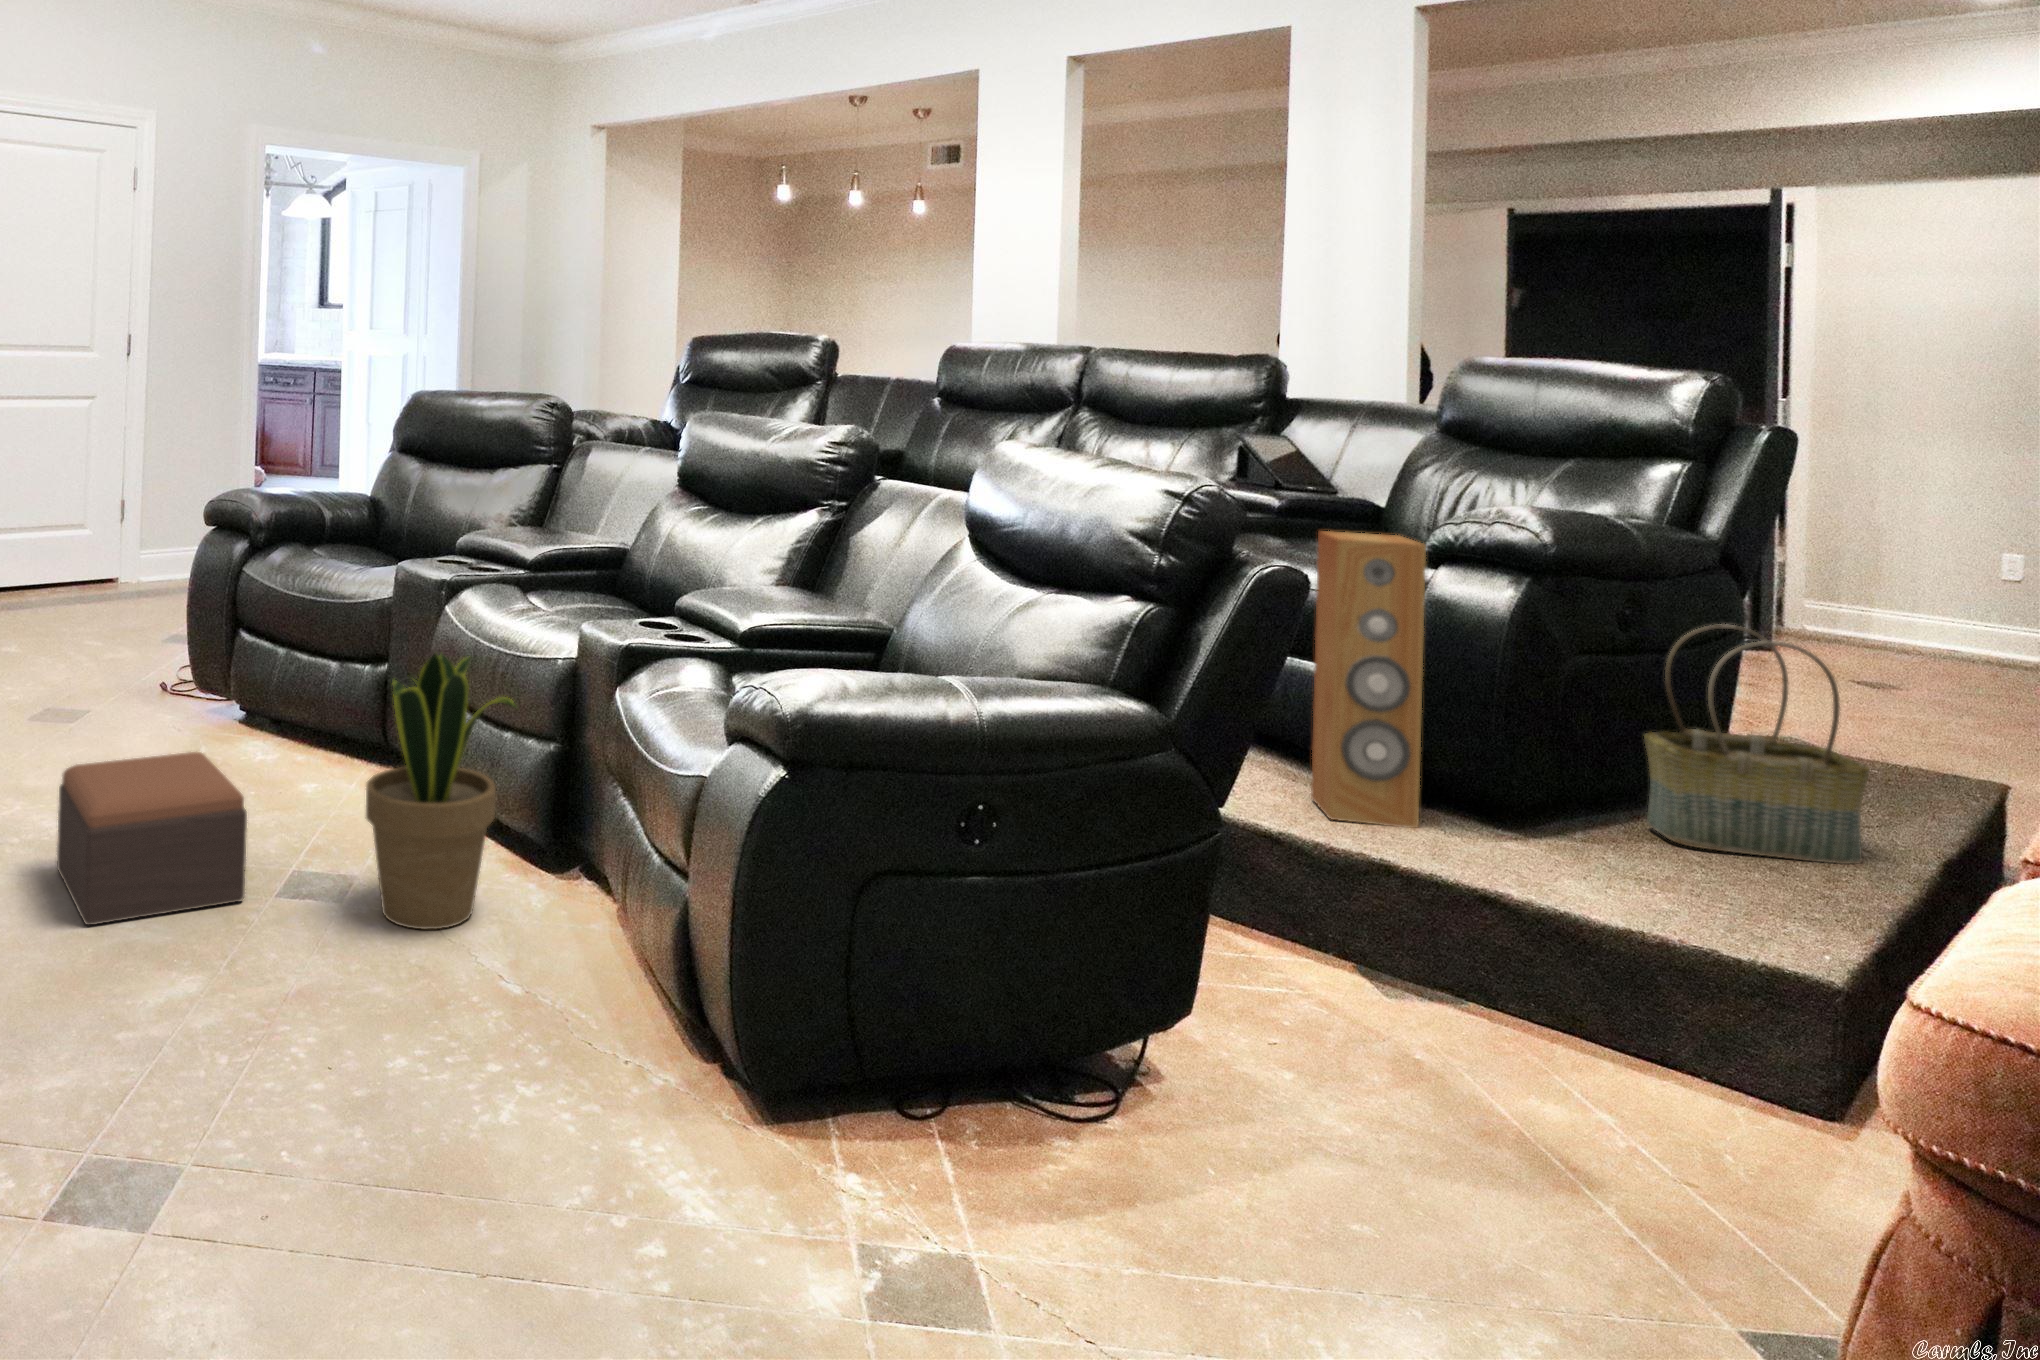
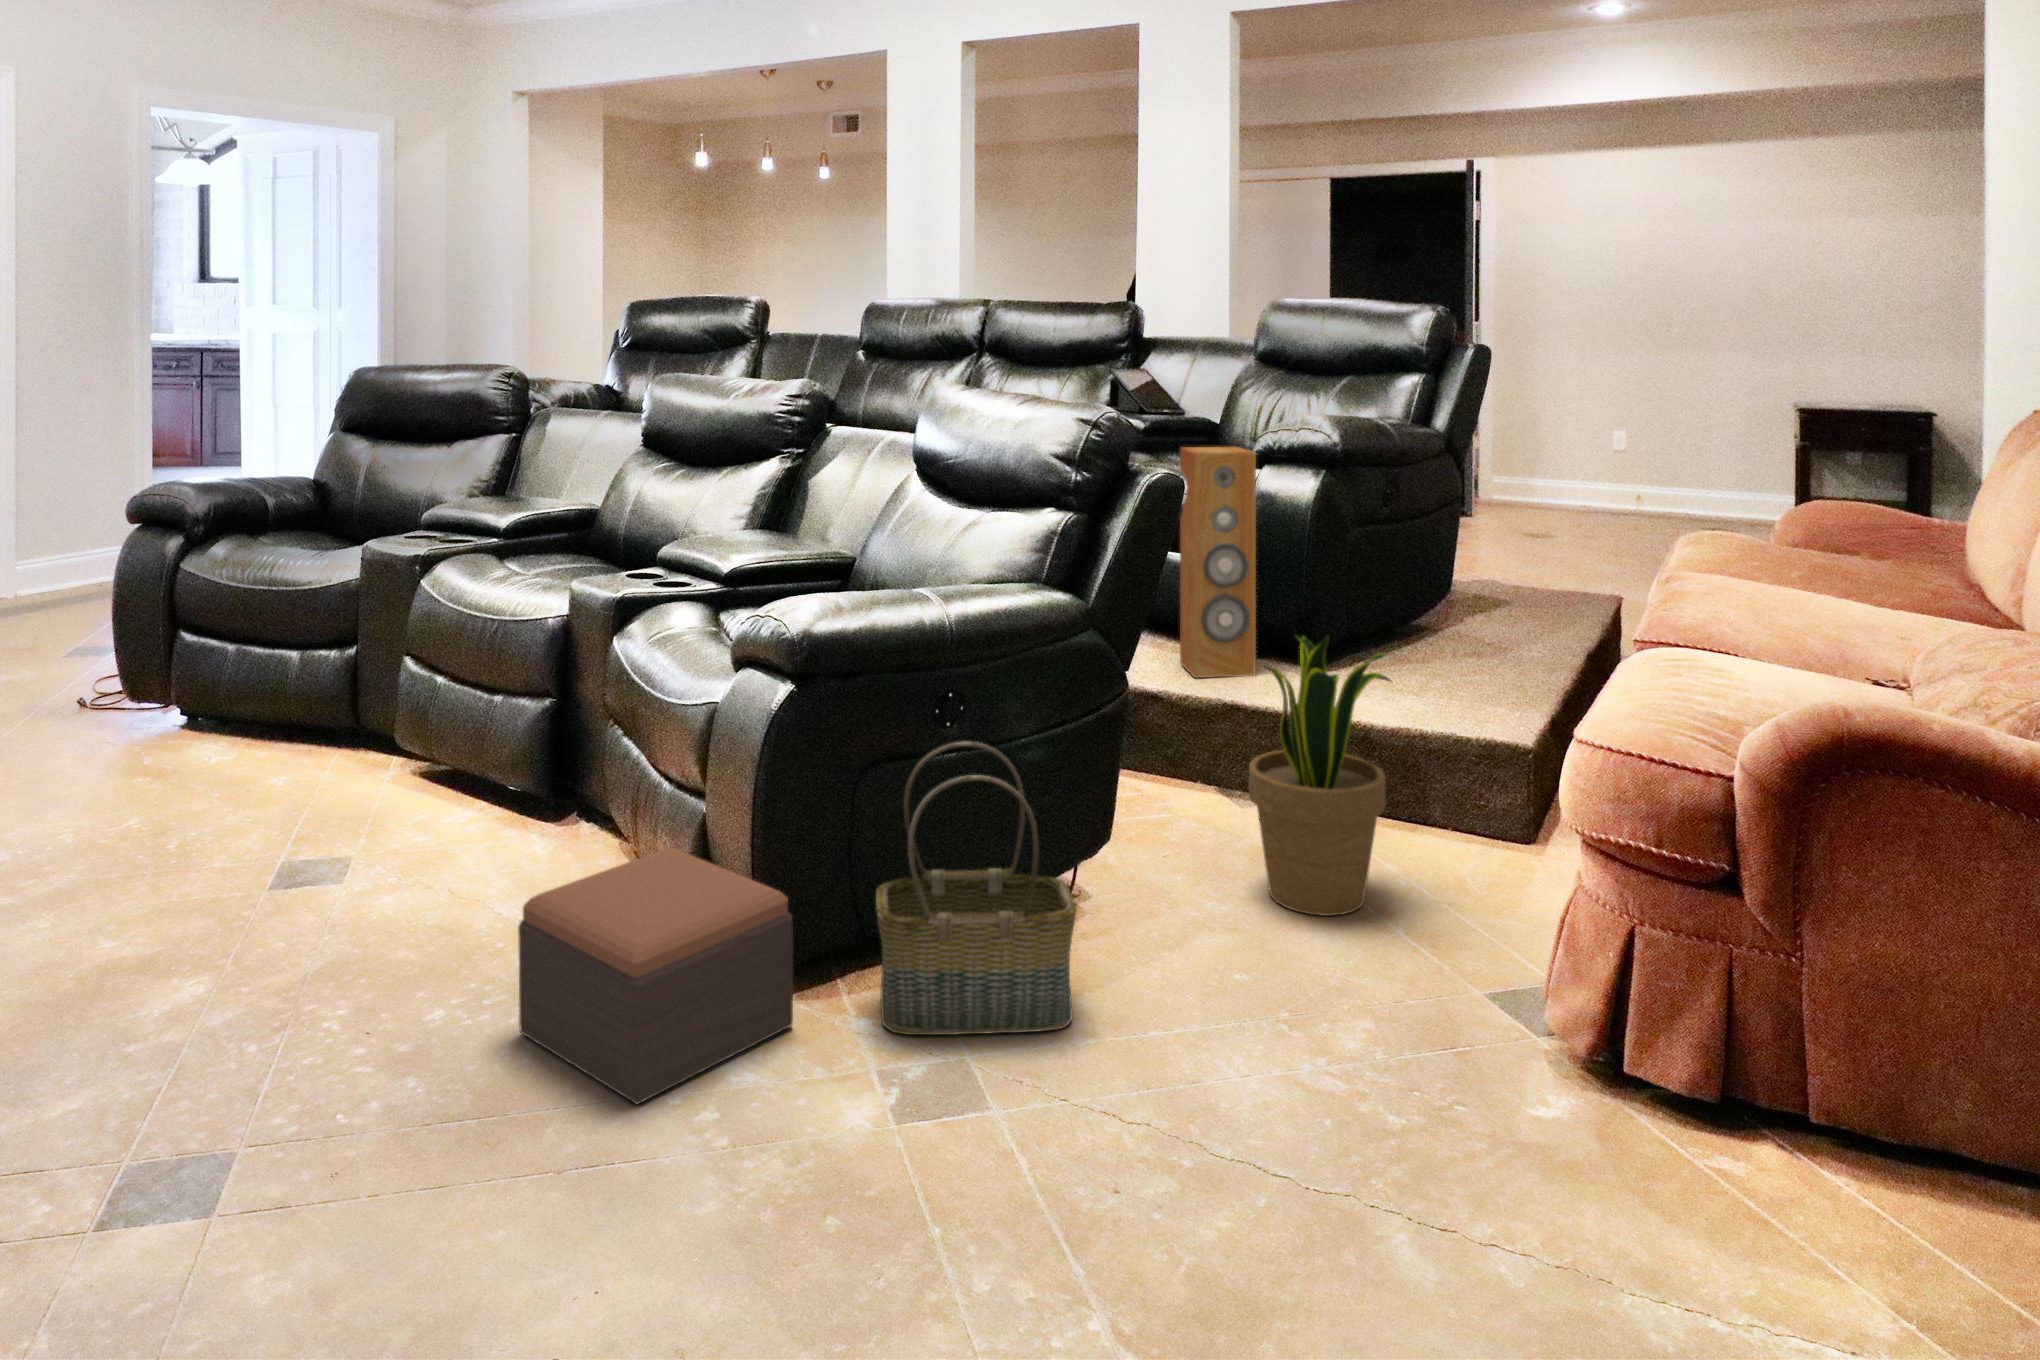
basket: present [1644,625,1870,864] -> present [876,742,1076,1035]
potted plant: present [366,653,517,929] -> present [1249,636,1390,916]
footstool: present [57,752,247,925] -> present [518,848,793,1104]

